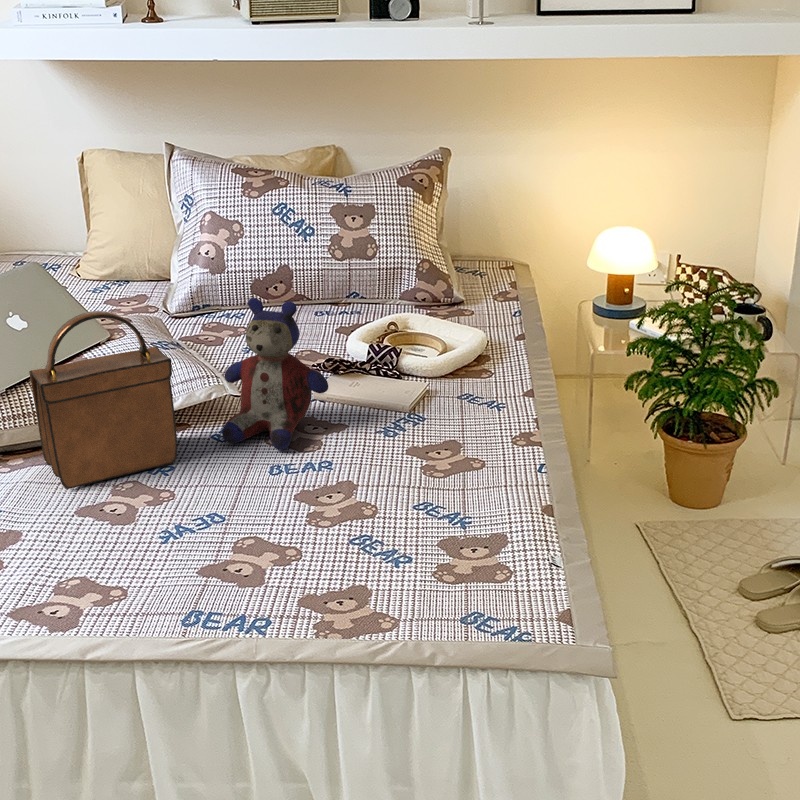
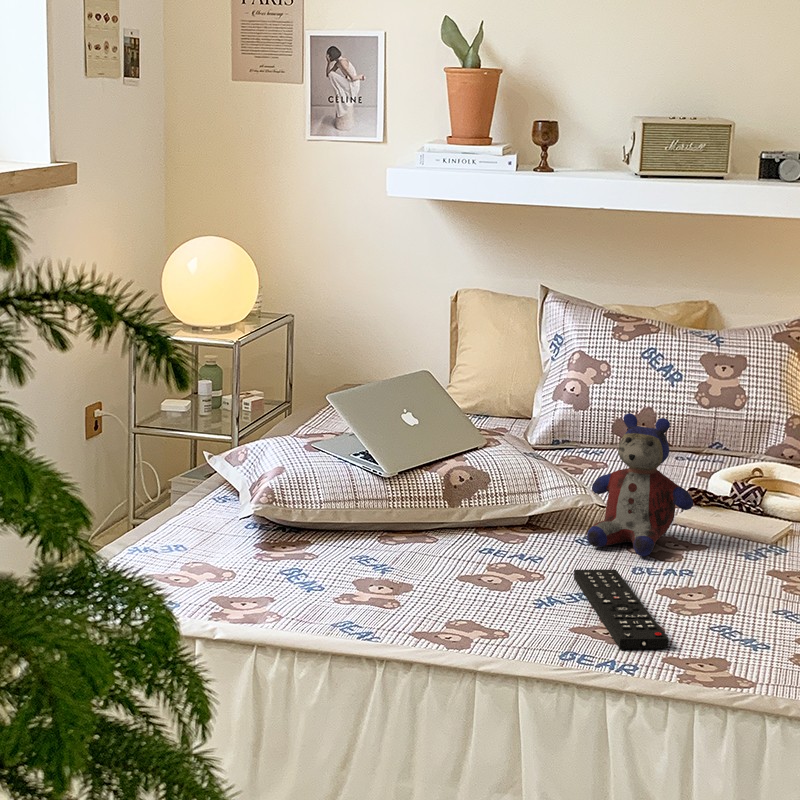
handbag: present [29,311,177,489] -> none [426,405,552,561]
remote control: none [207,477,305,595] -> present [574,569,669,649]

